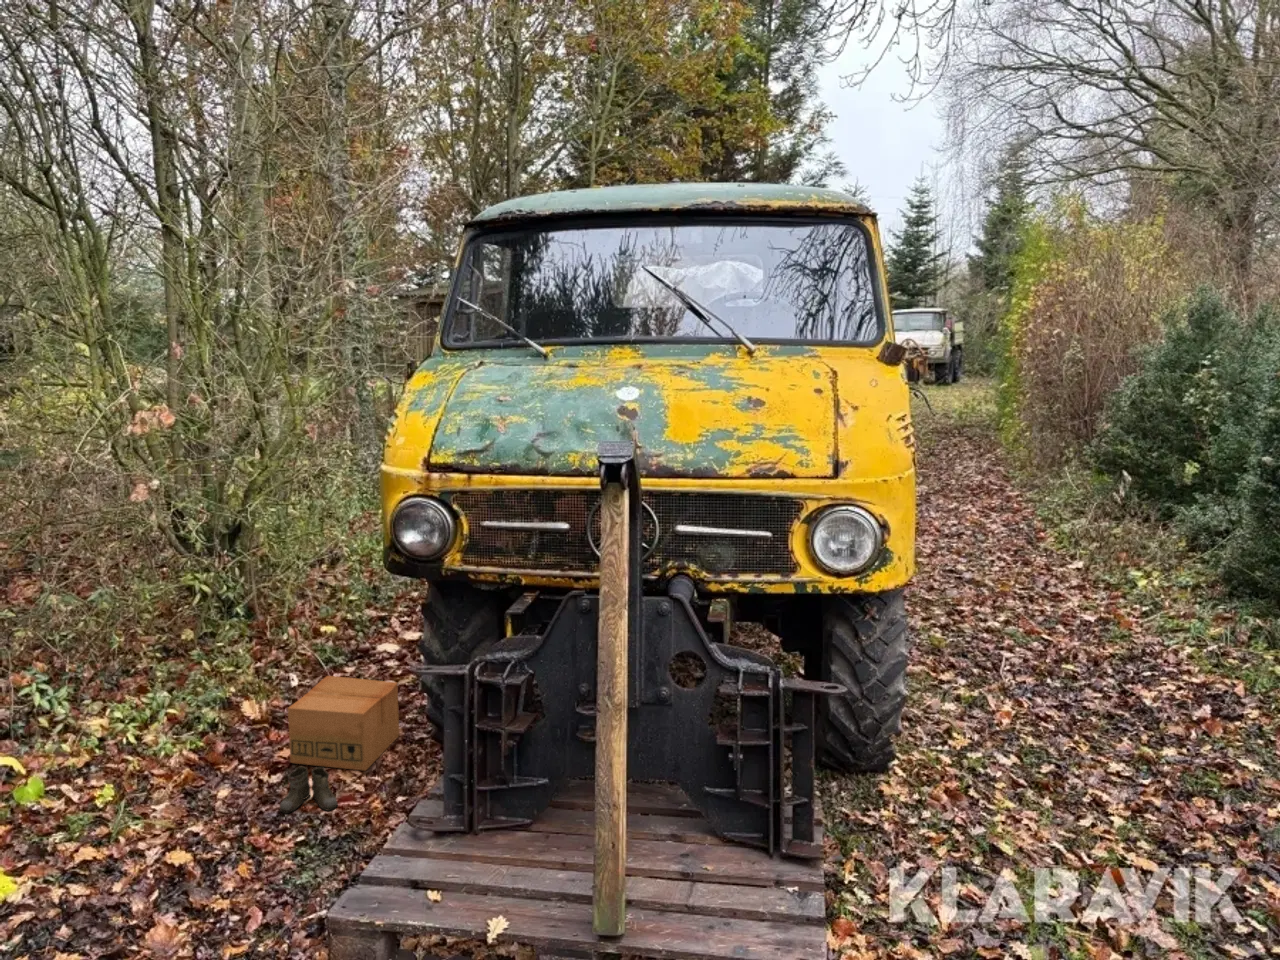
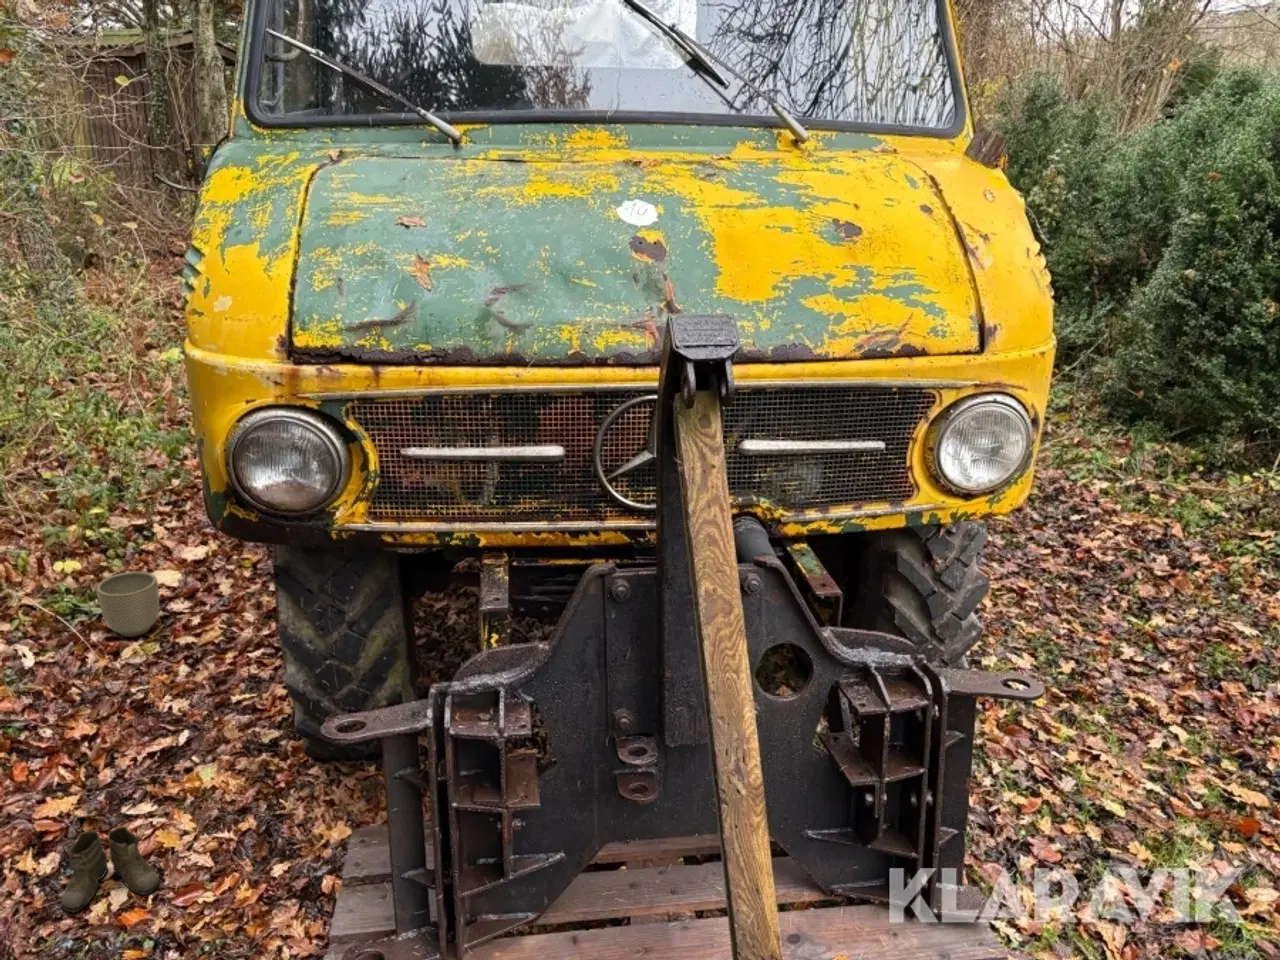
planter: none [340,633,378,677] -> present [96,571,159,637]
cardboard box: present [288,676,399,771] -> none [43,661,226,810]

